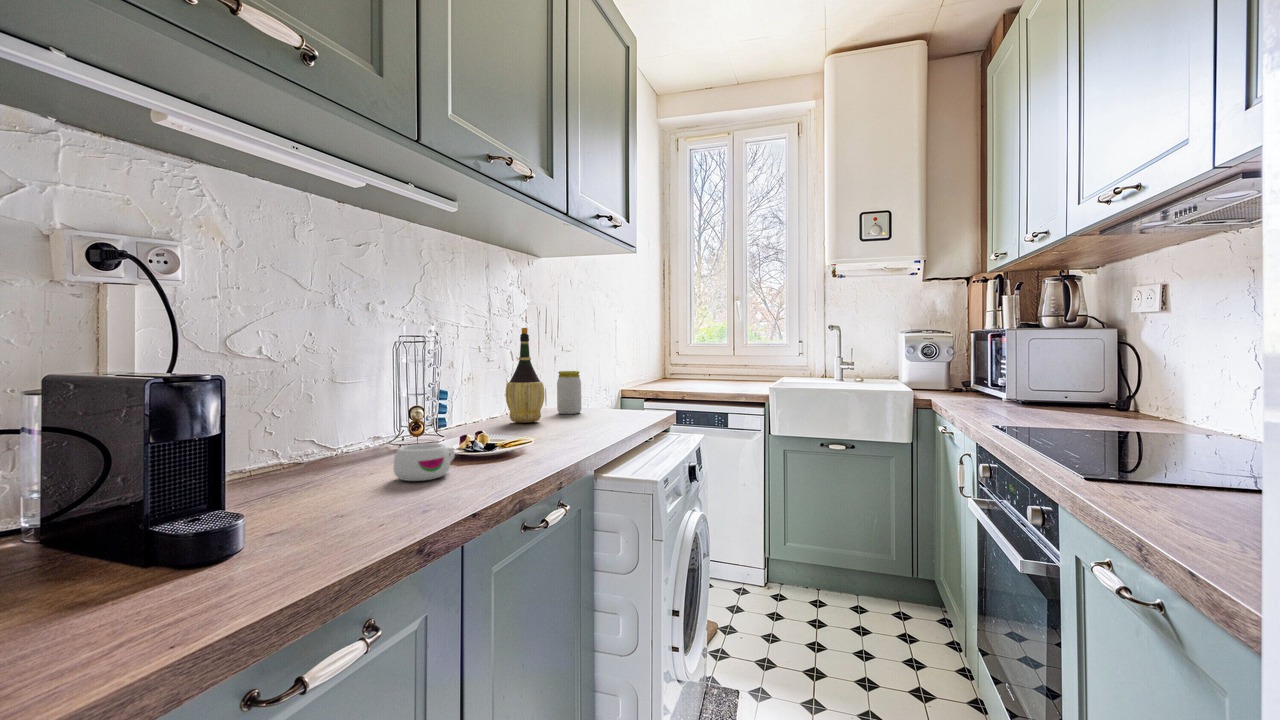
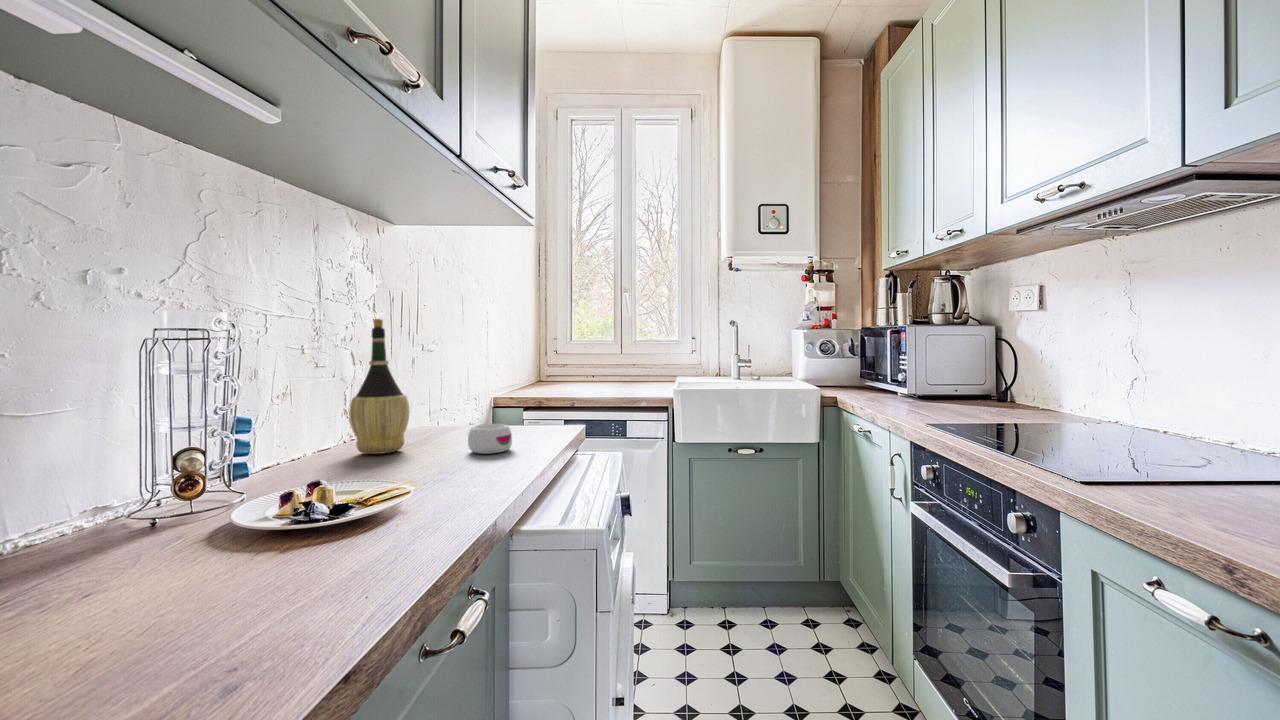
jar: present [557,371,581,414] -> none [423,377,458,434]
mug: present [394,443,455,481] -> present [468,424,512,454]

